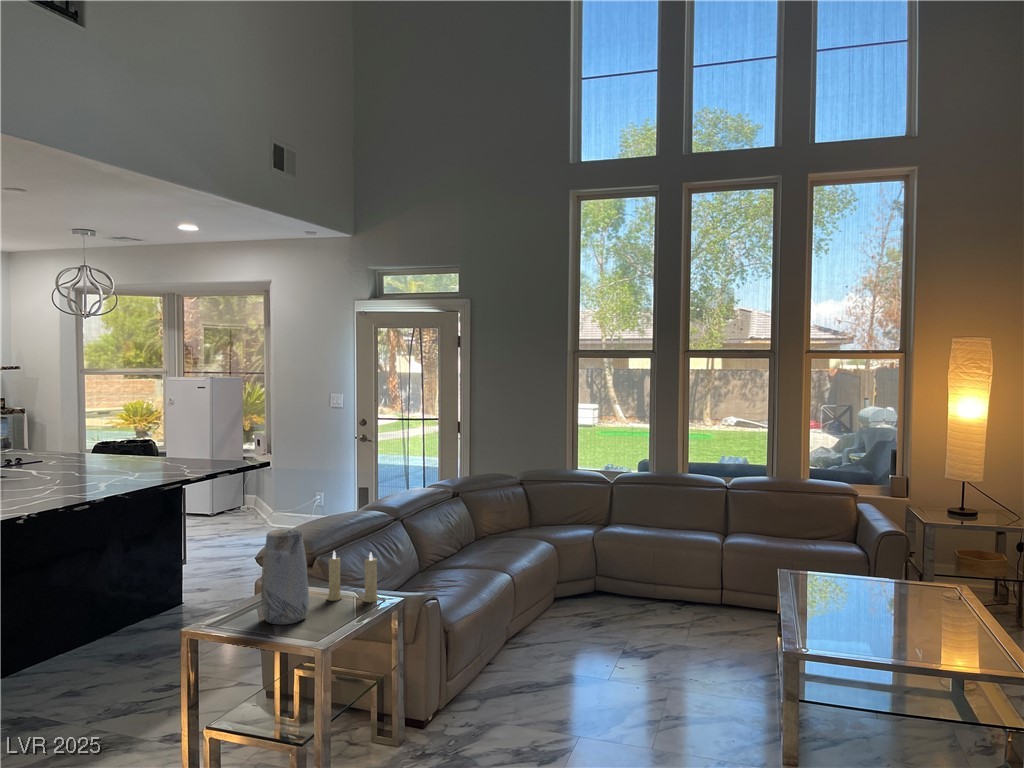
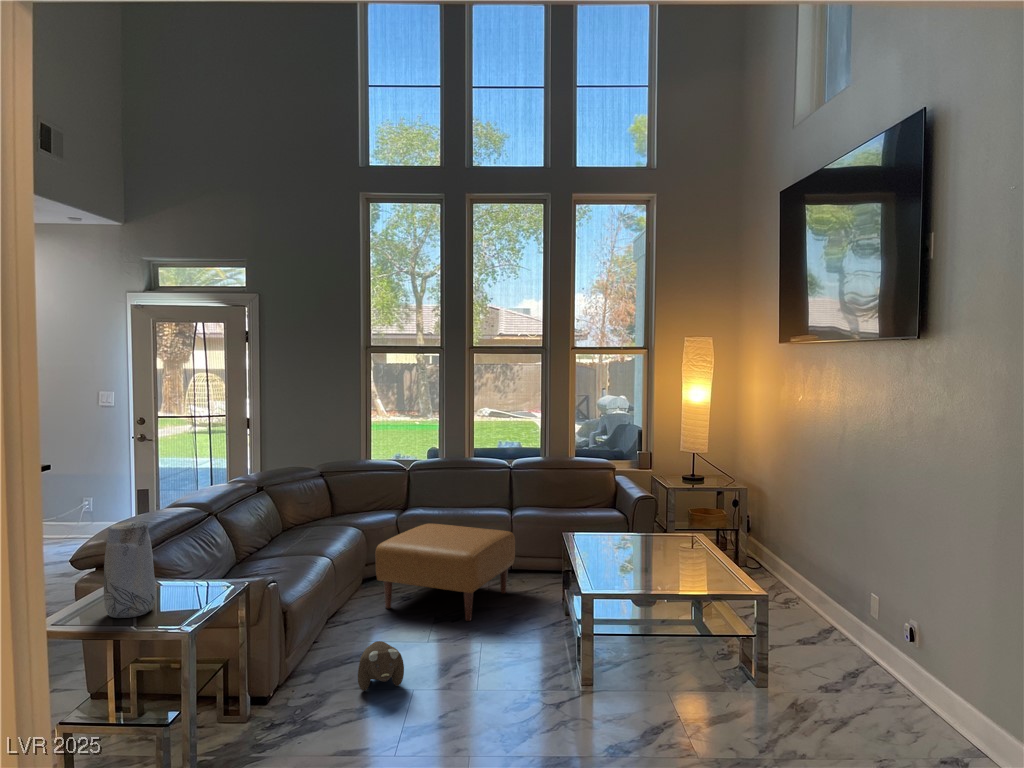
ottoman: none [561,545,721,661] -> present [375,524,515,621]
candle: present [327,551,378,602] -> none [165,538,222,592]
plush toy: none [520,675,570,728] -> present [358,641,404,691]

